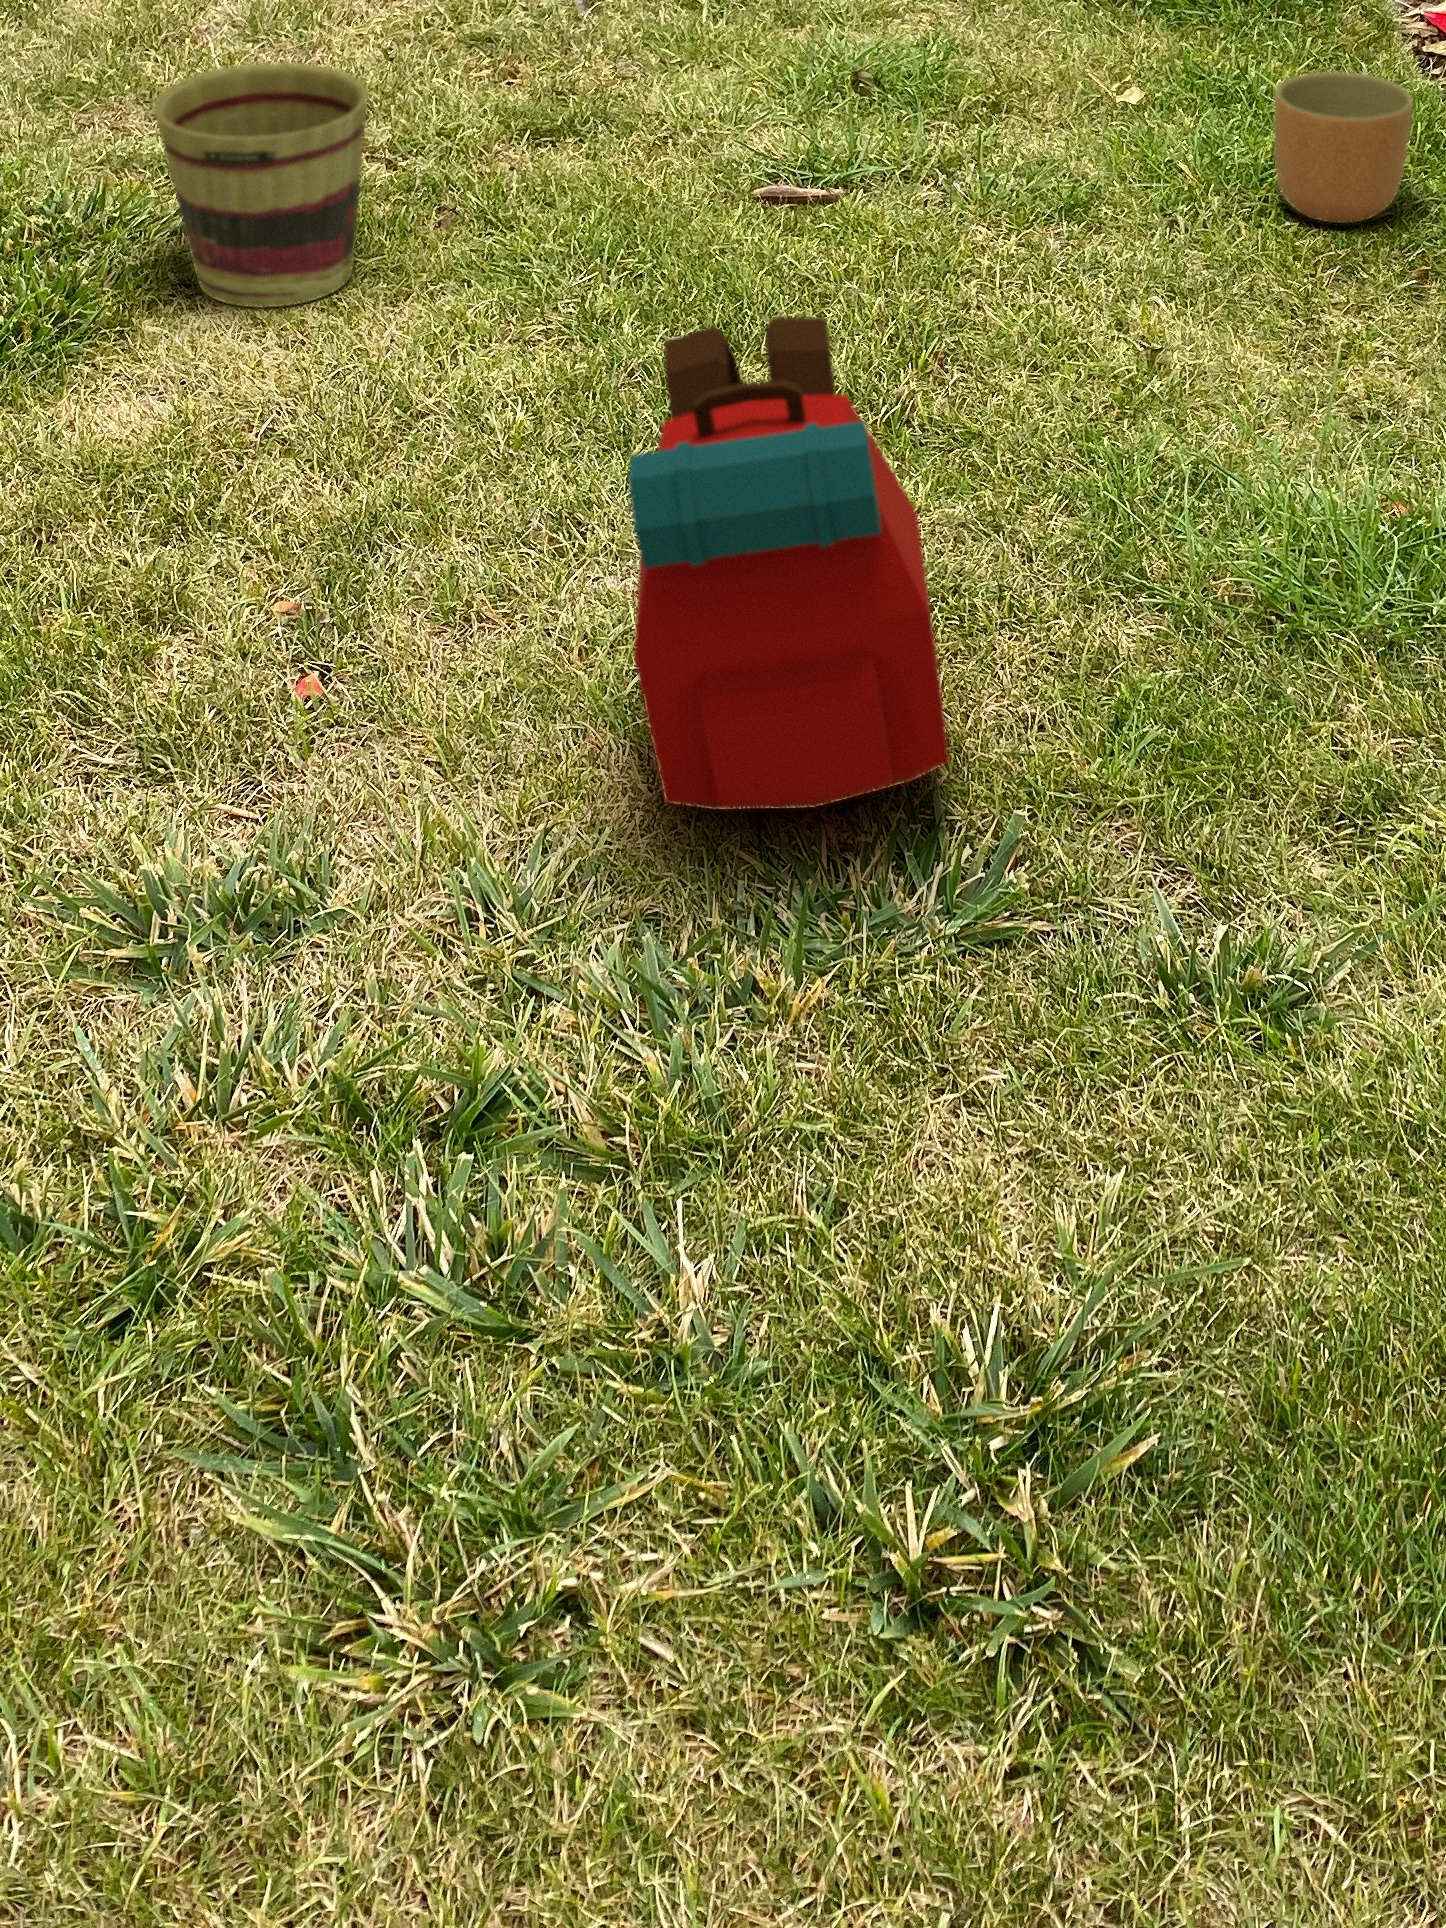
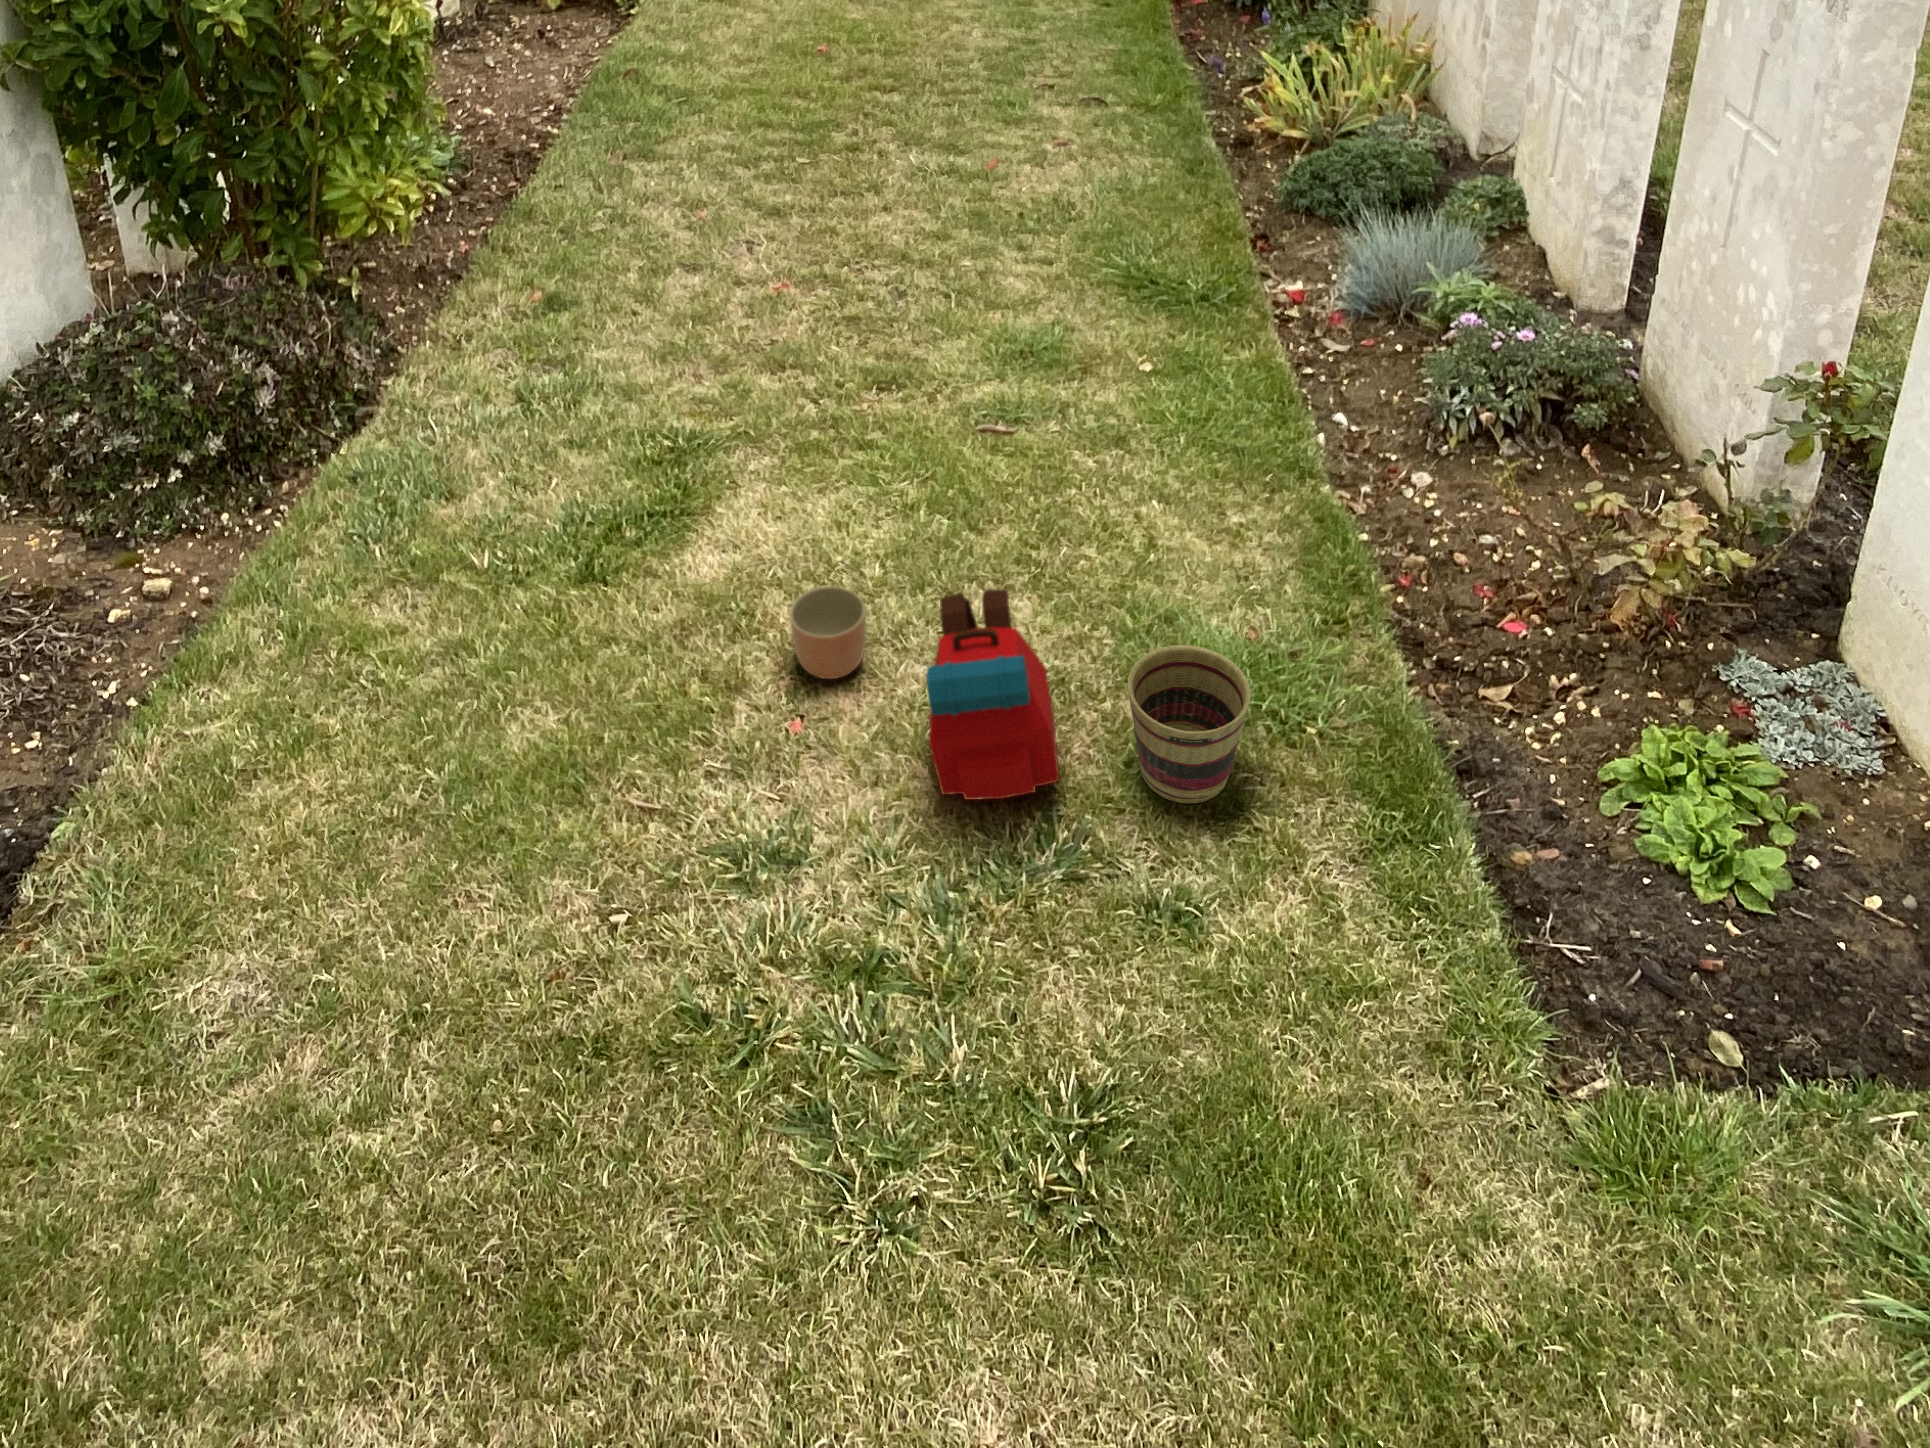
basket: present [154,63,368,308] -> present [1128,645,1251,803]
planter: present [1274,72,1413,223] -> present [790,586,866,679]

